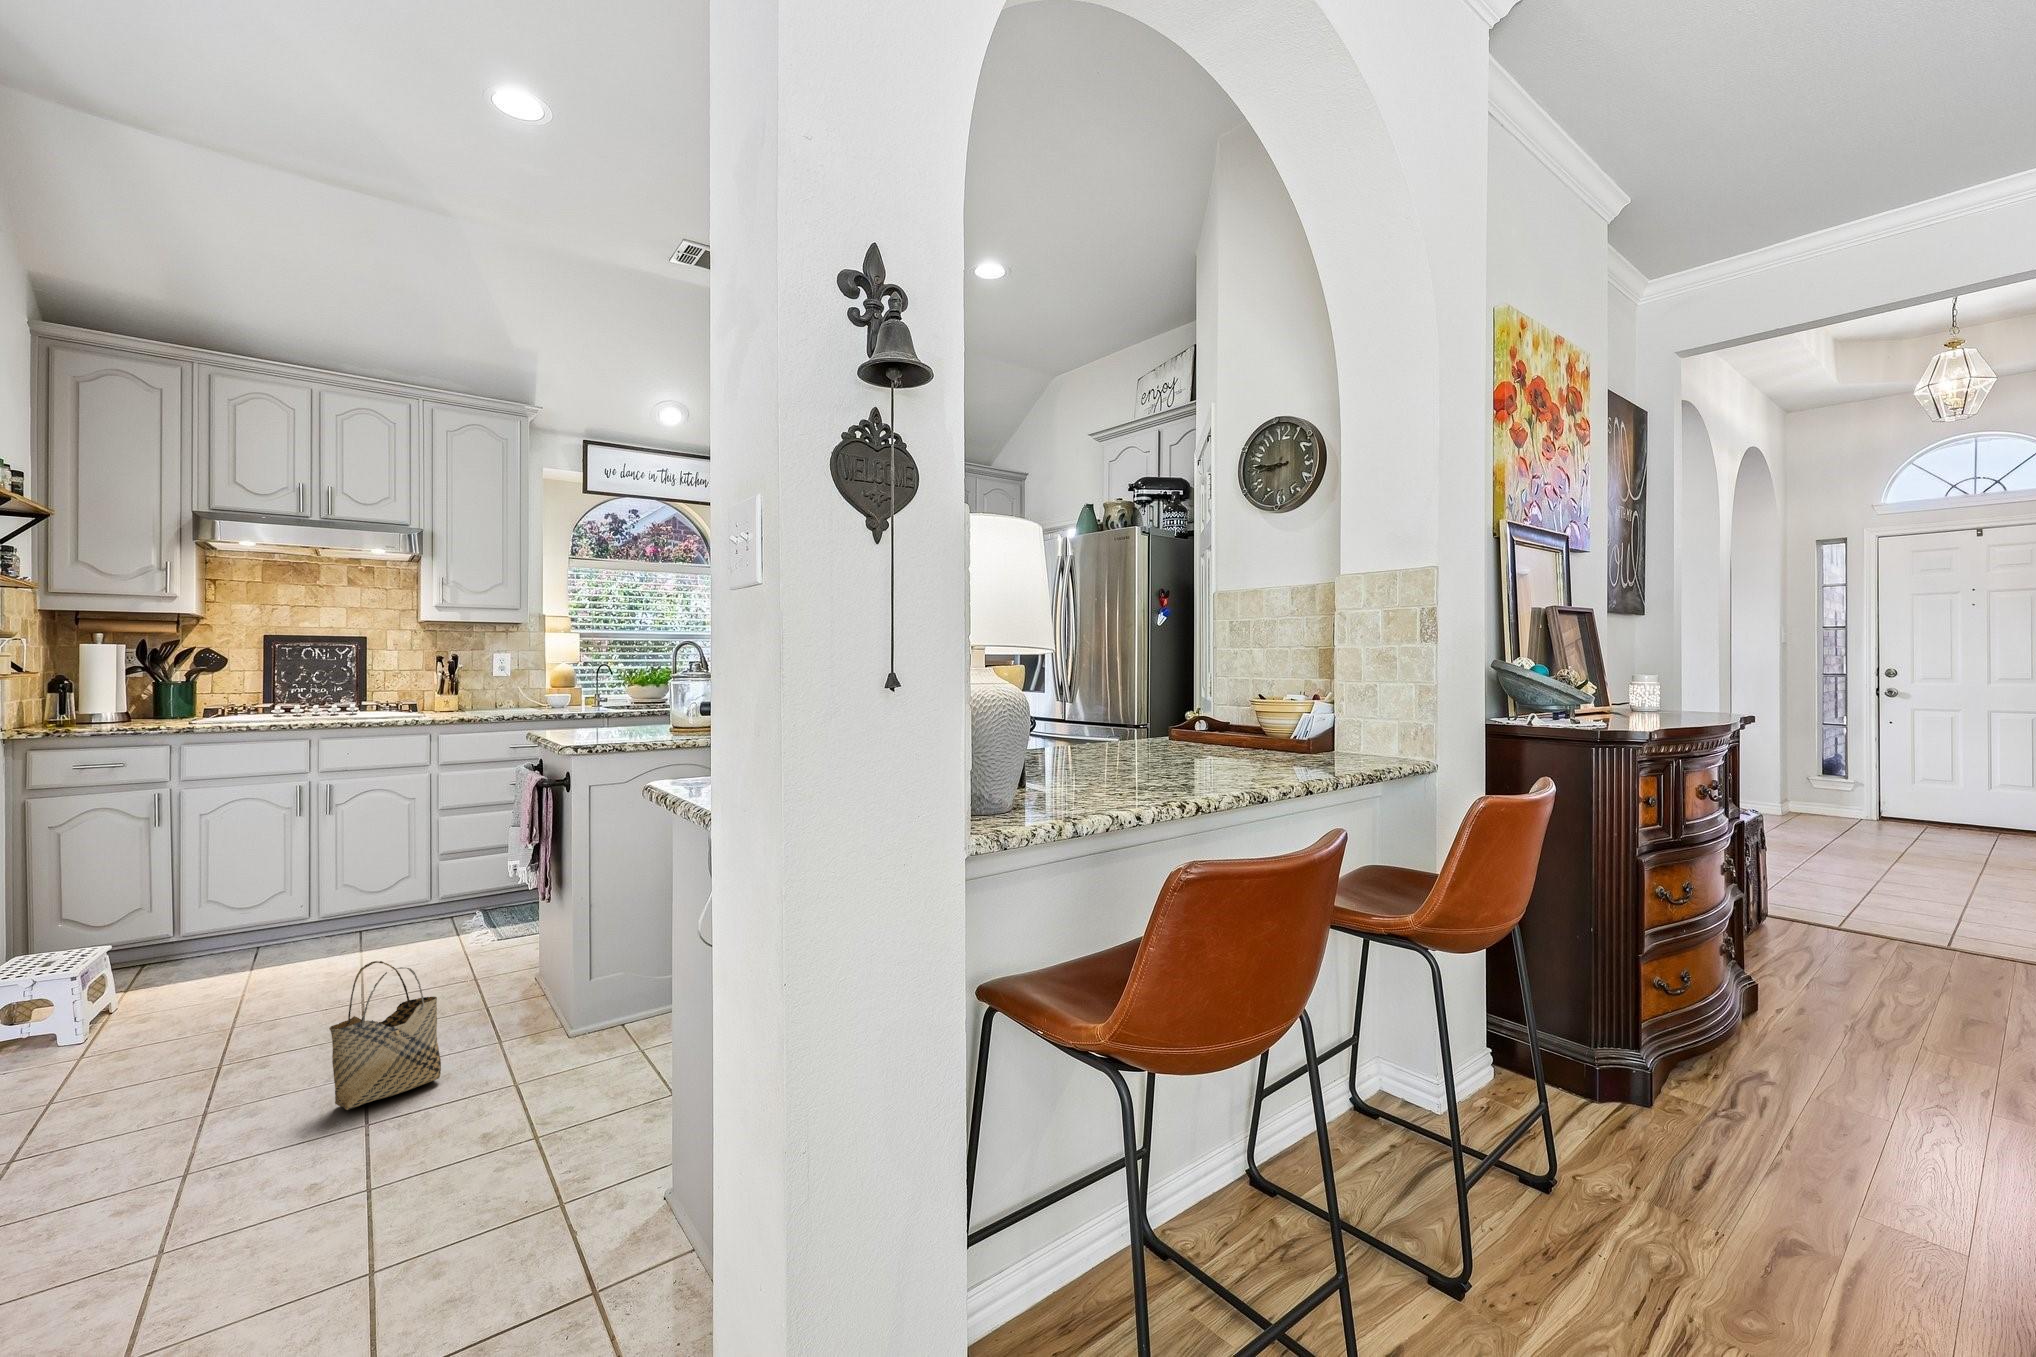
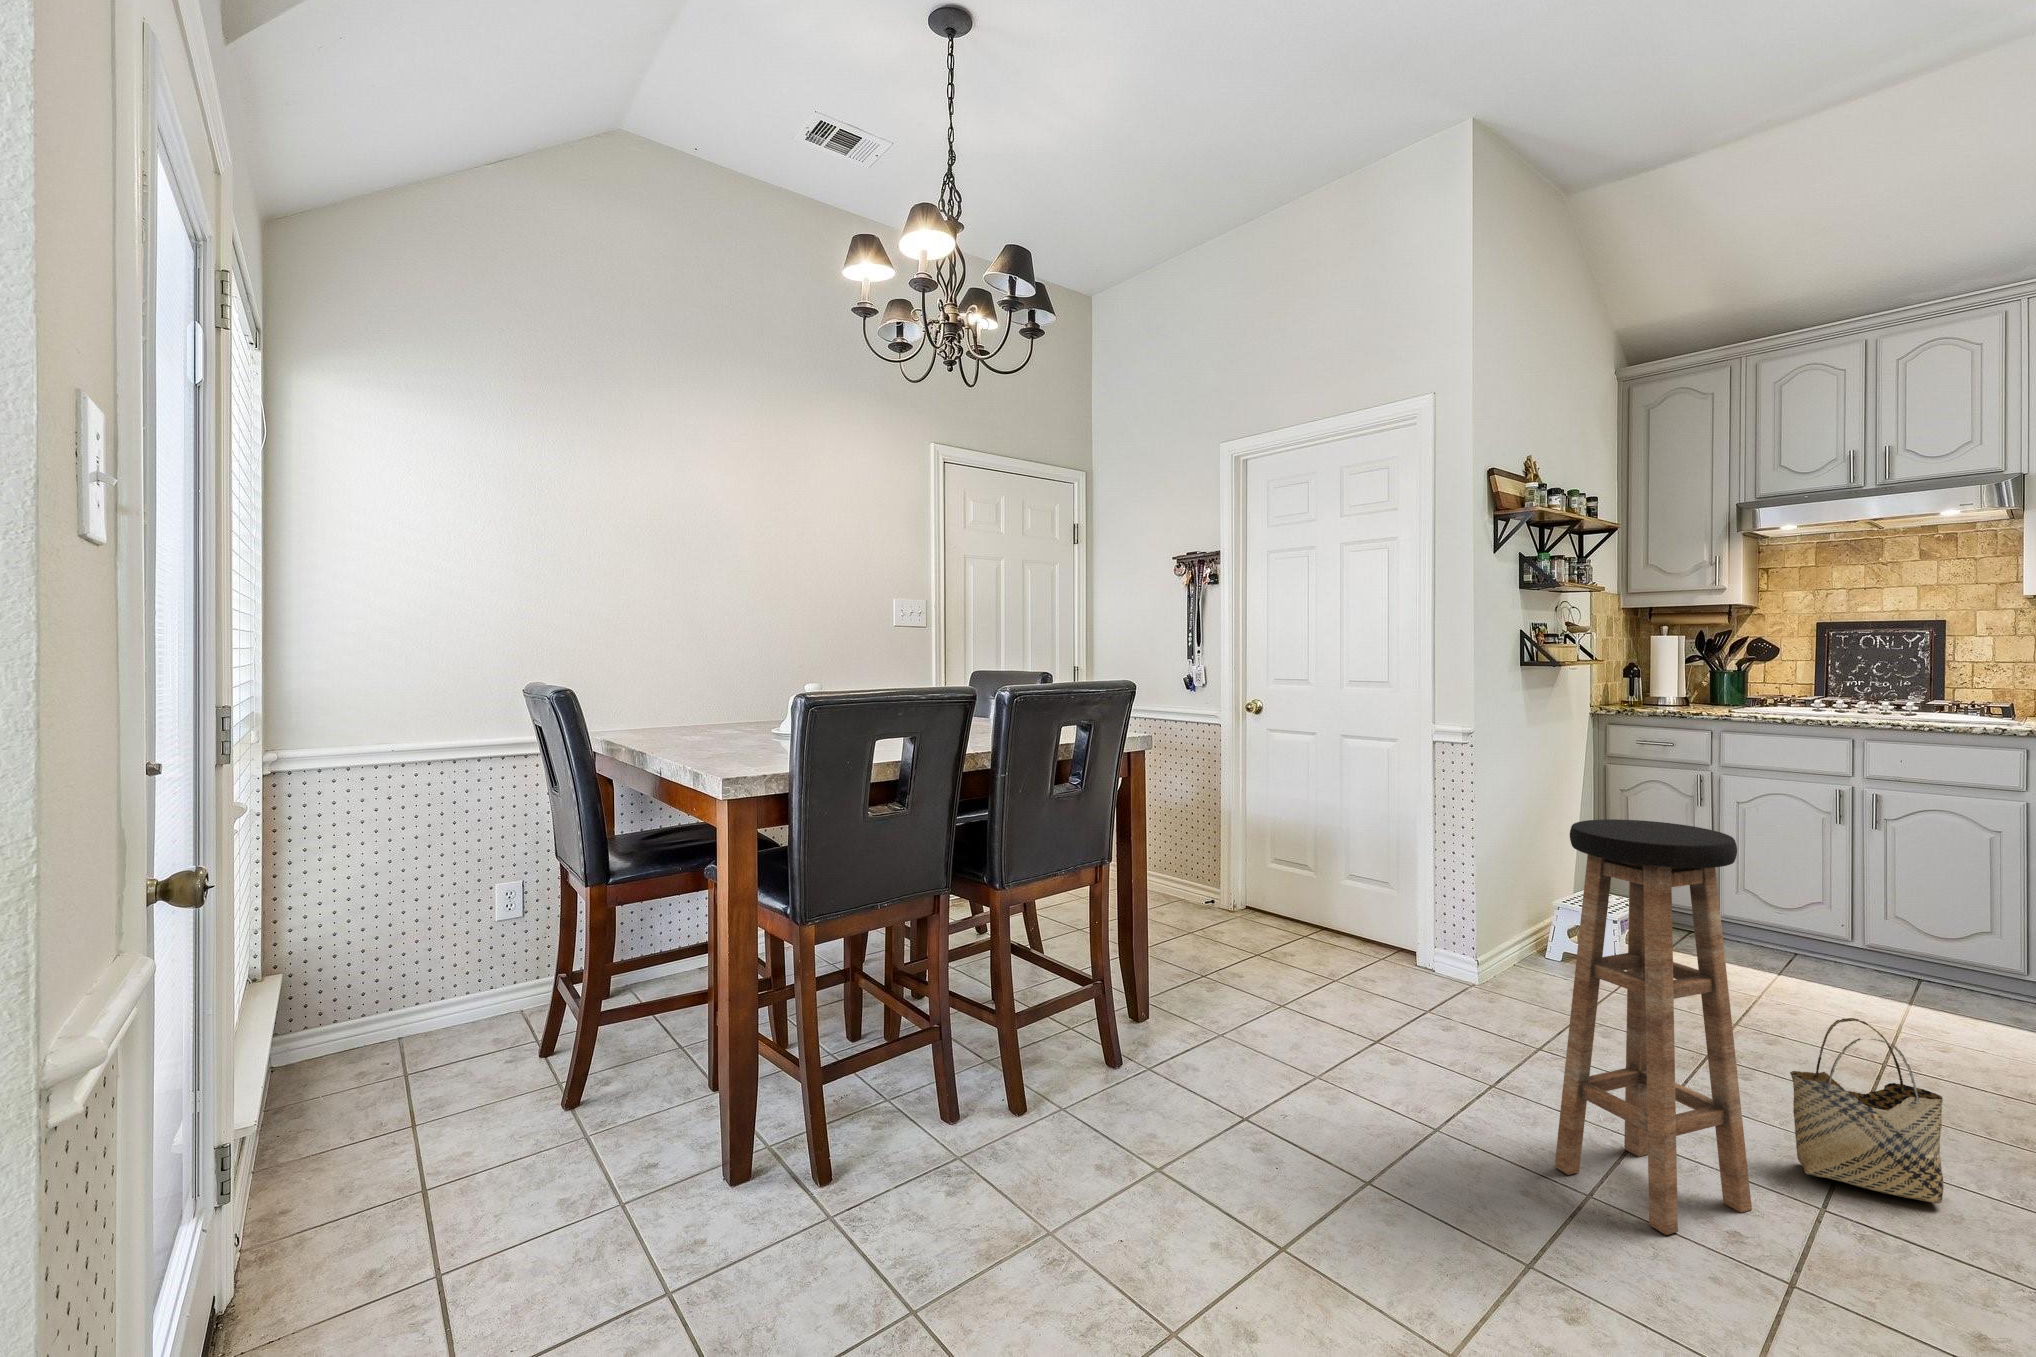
bar stool: none [97,820,315,1250] -> present [1555,819,1752,1235]

